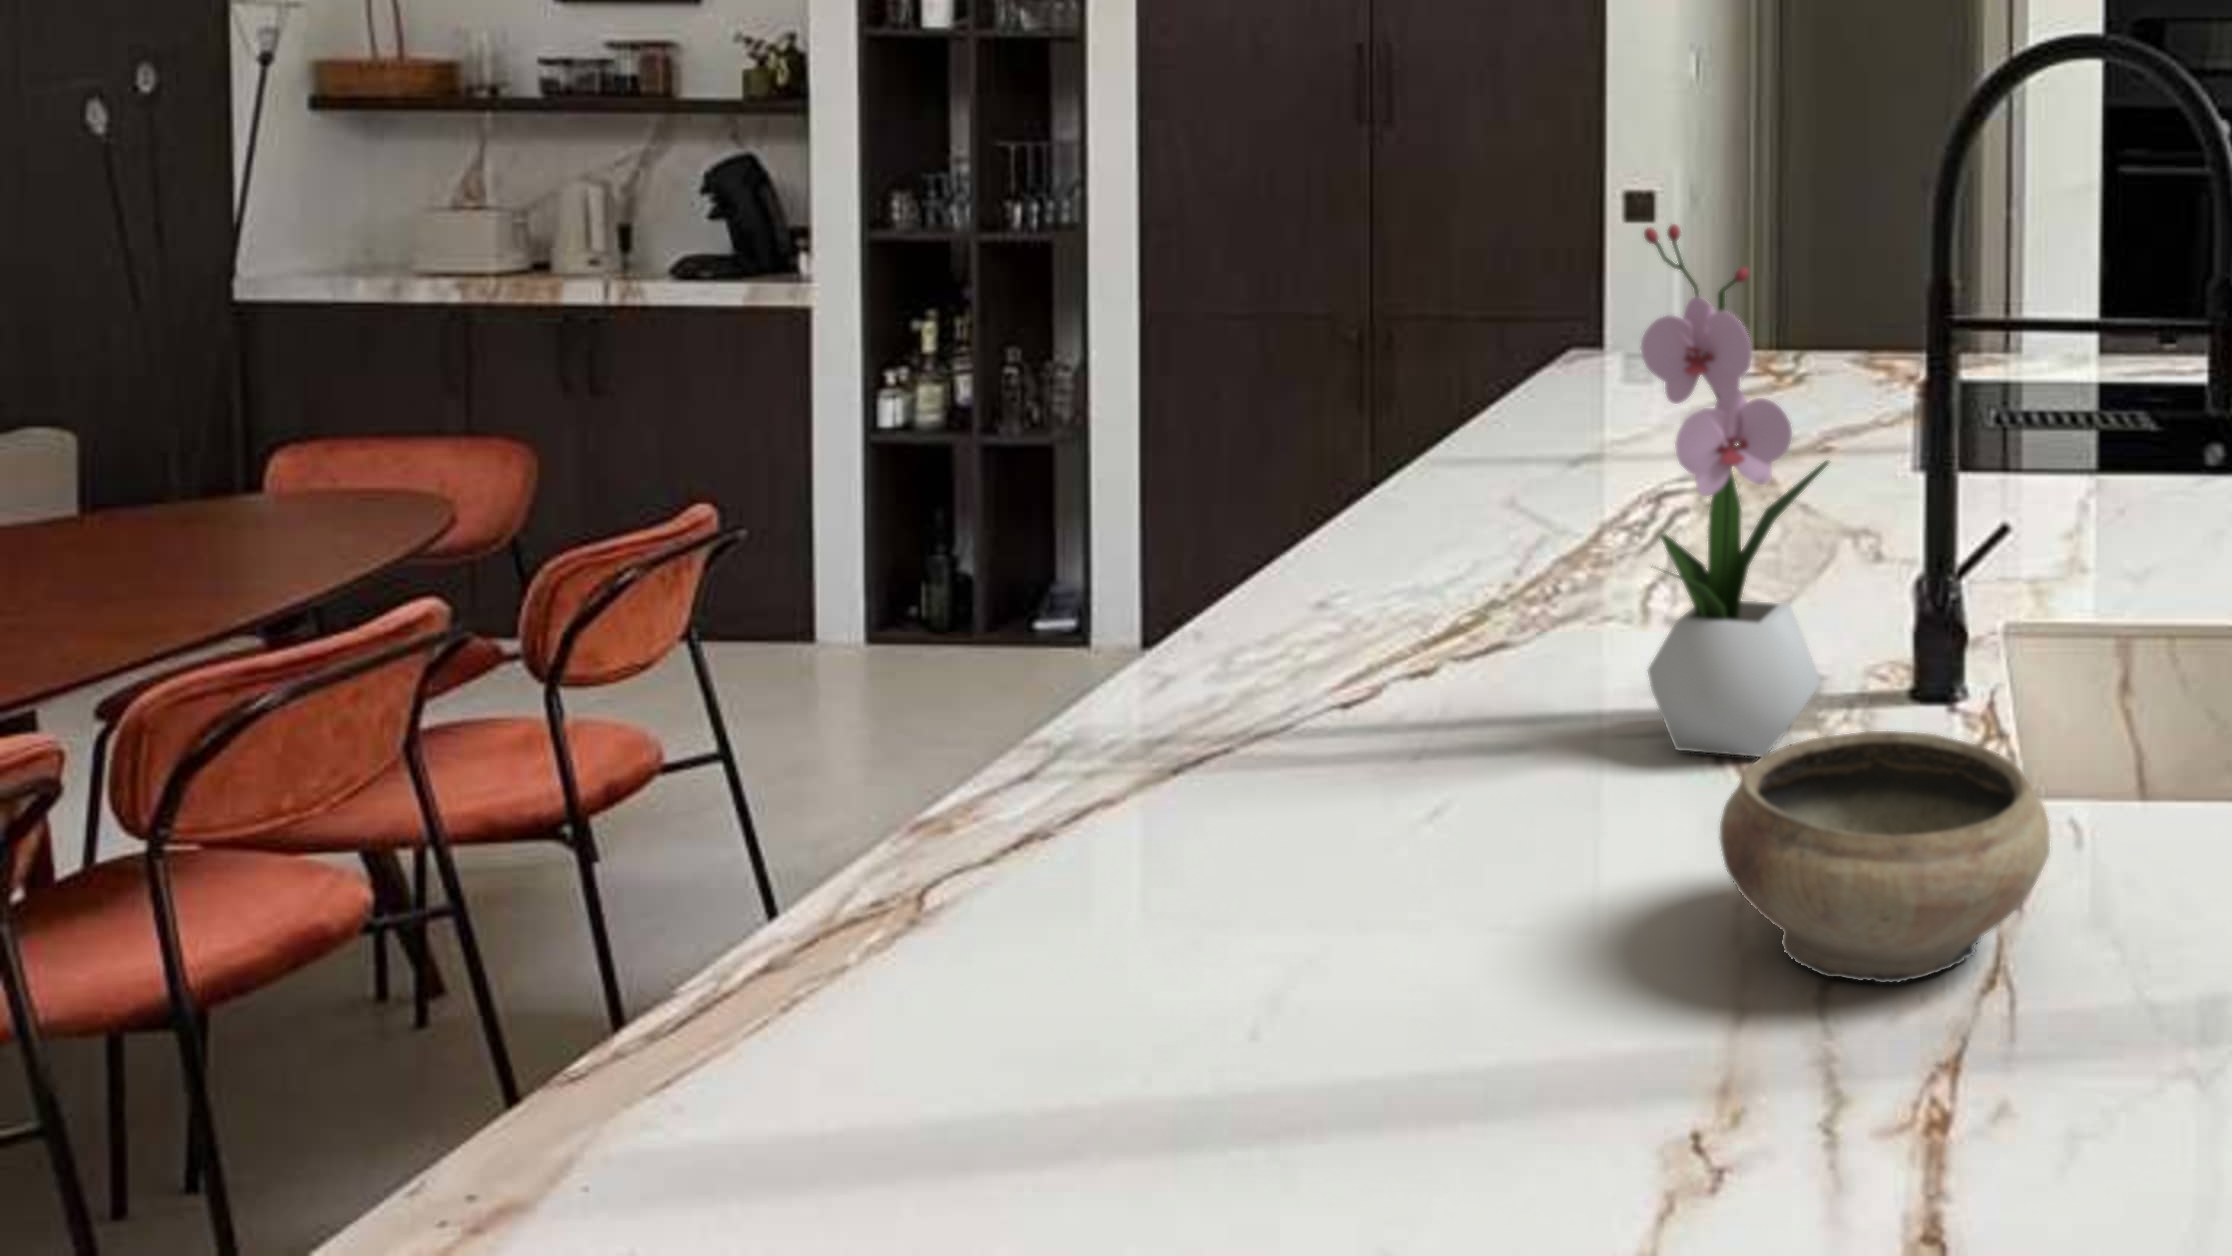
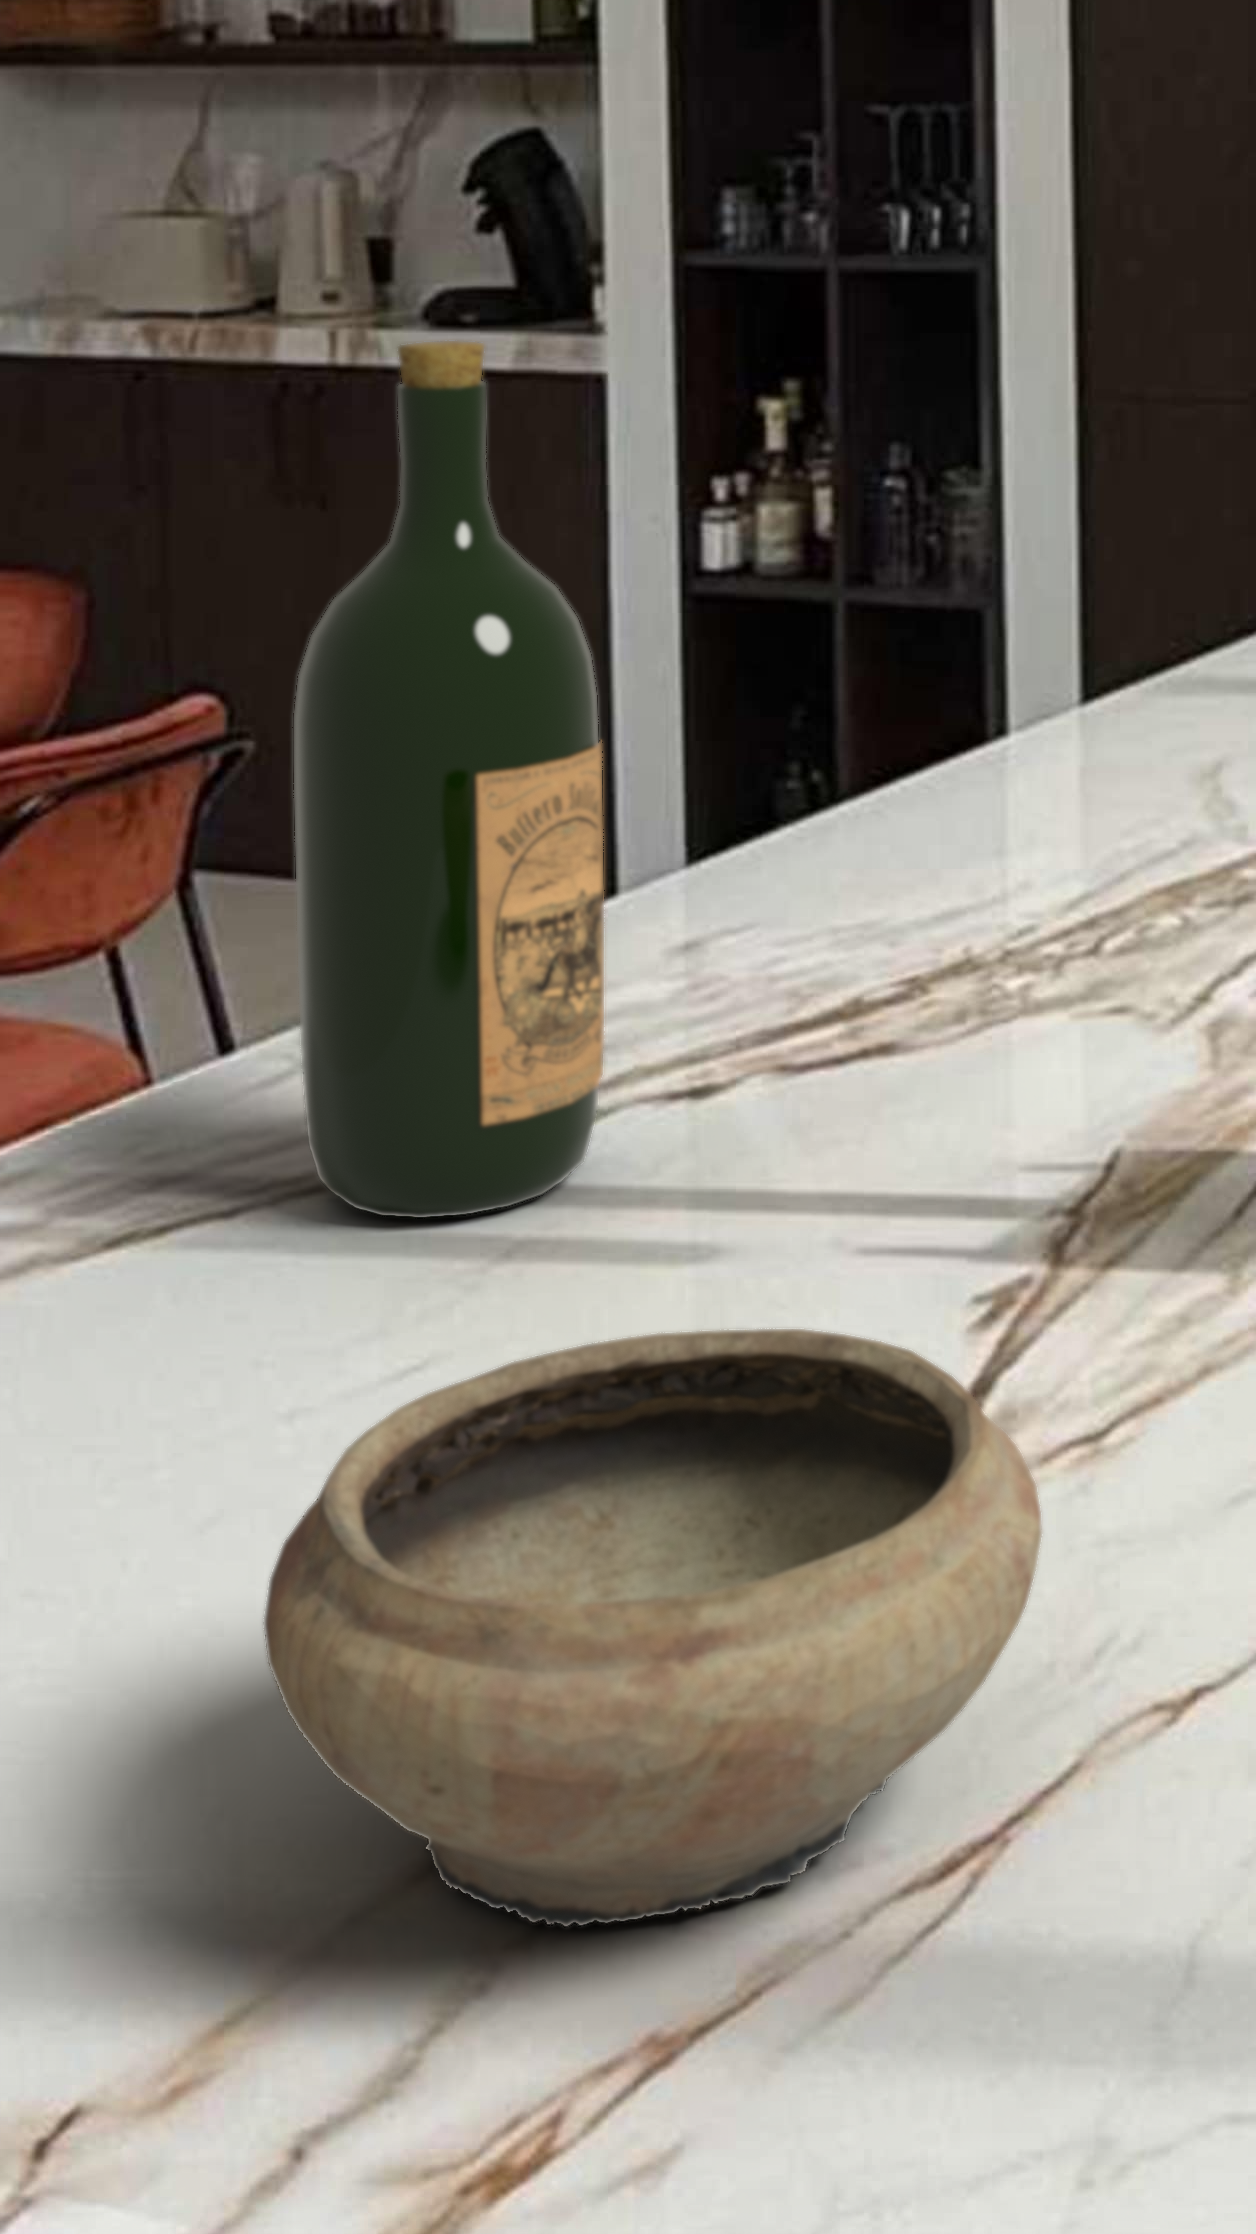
flower arrangement: present [1641,224,1829,757] -> none [673,219,1175,1334]
wine bottle: none [1346,286,1500,736] -> present [294,341,604,1218]

